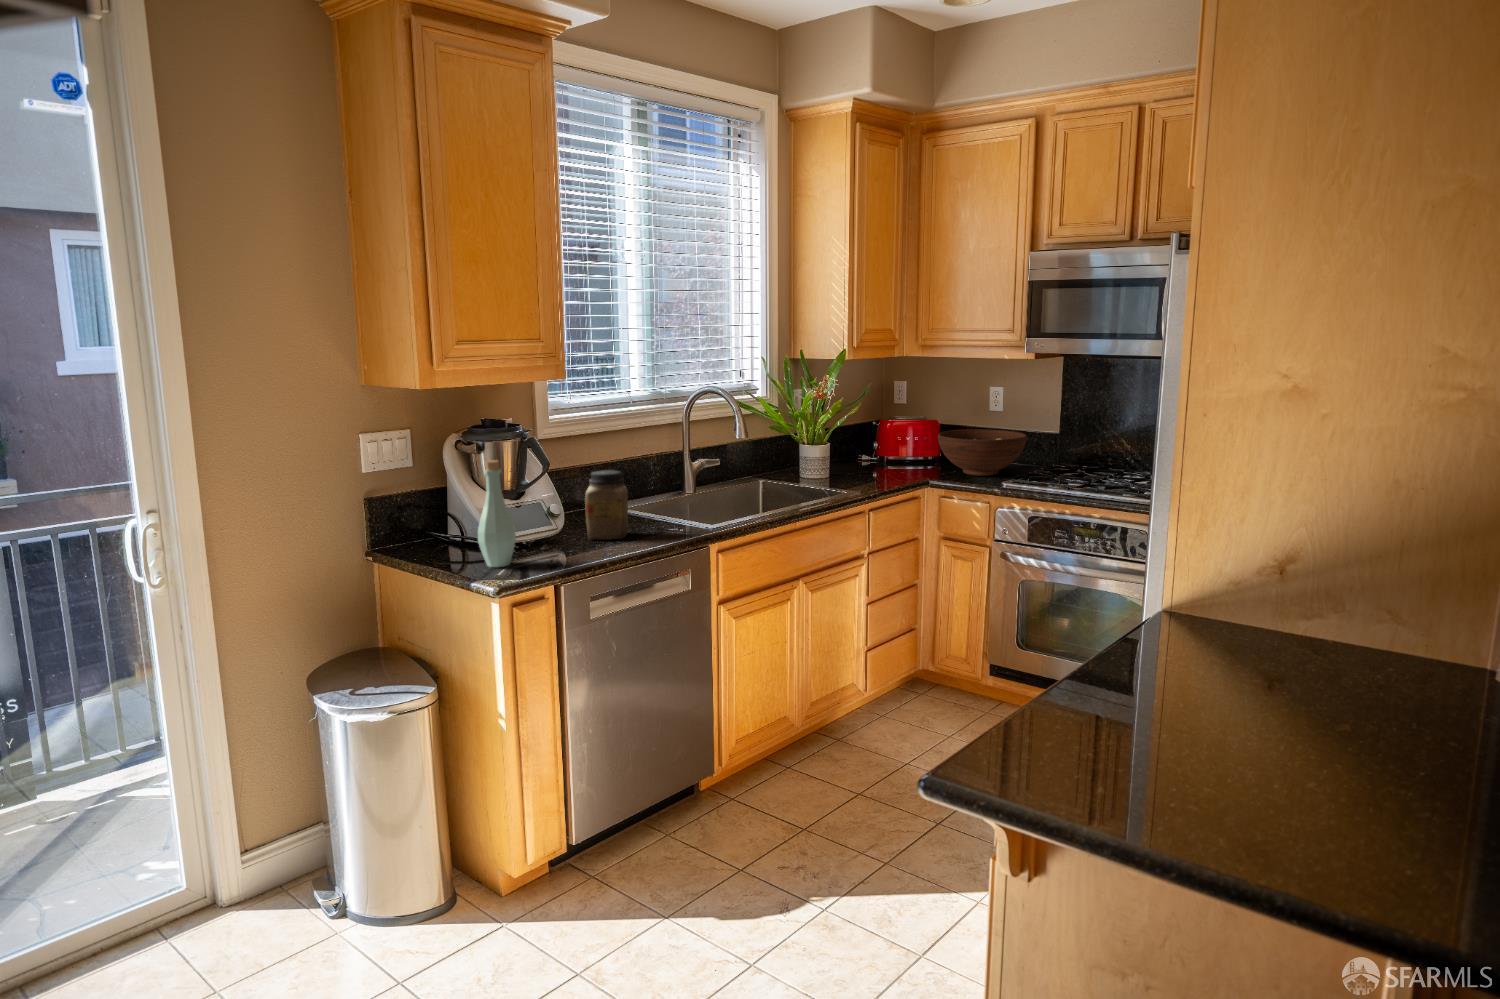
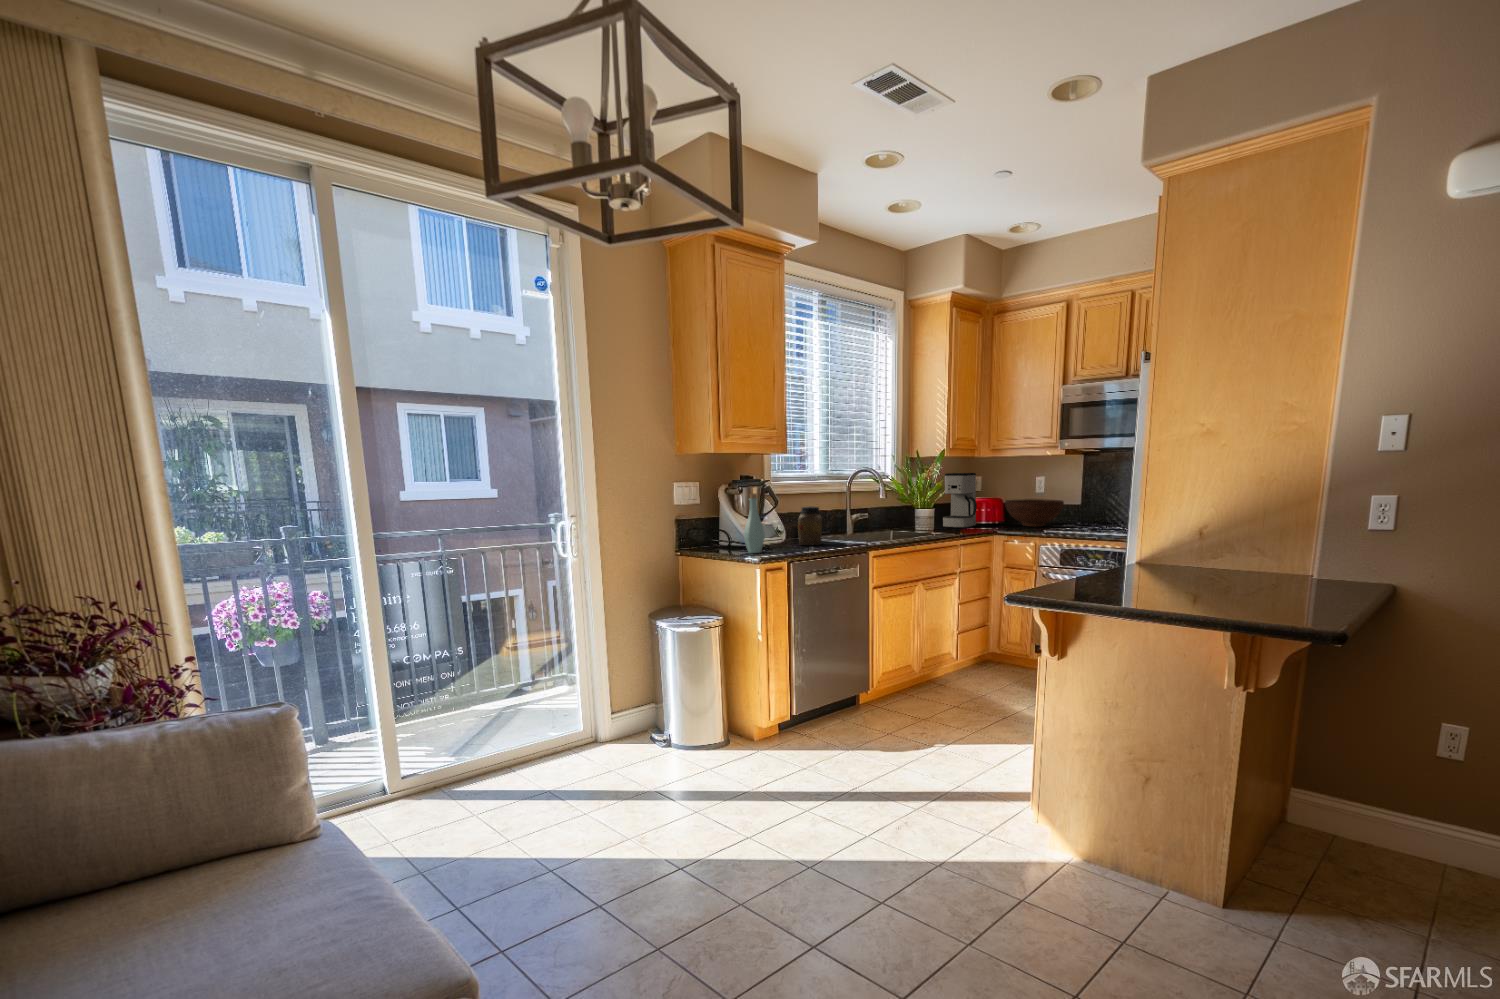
coffee maker: none [842,388,895,479] -> present [943,473,977,528]

